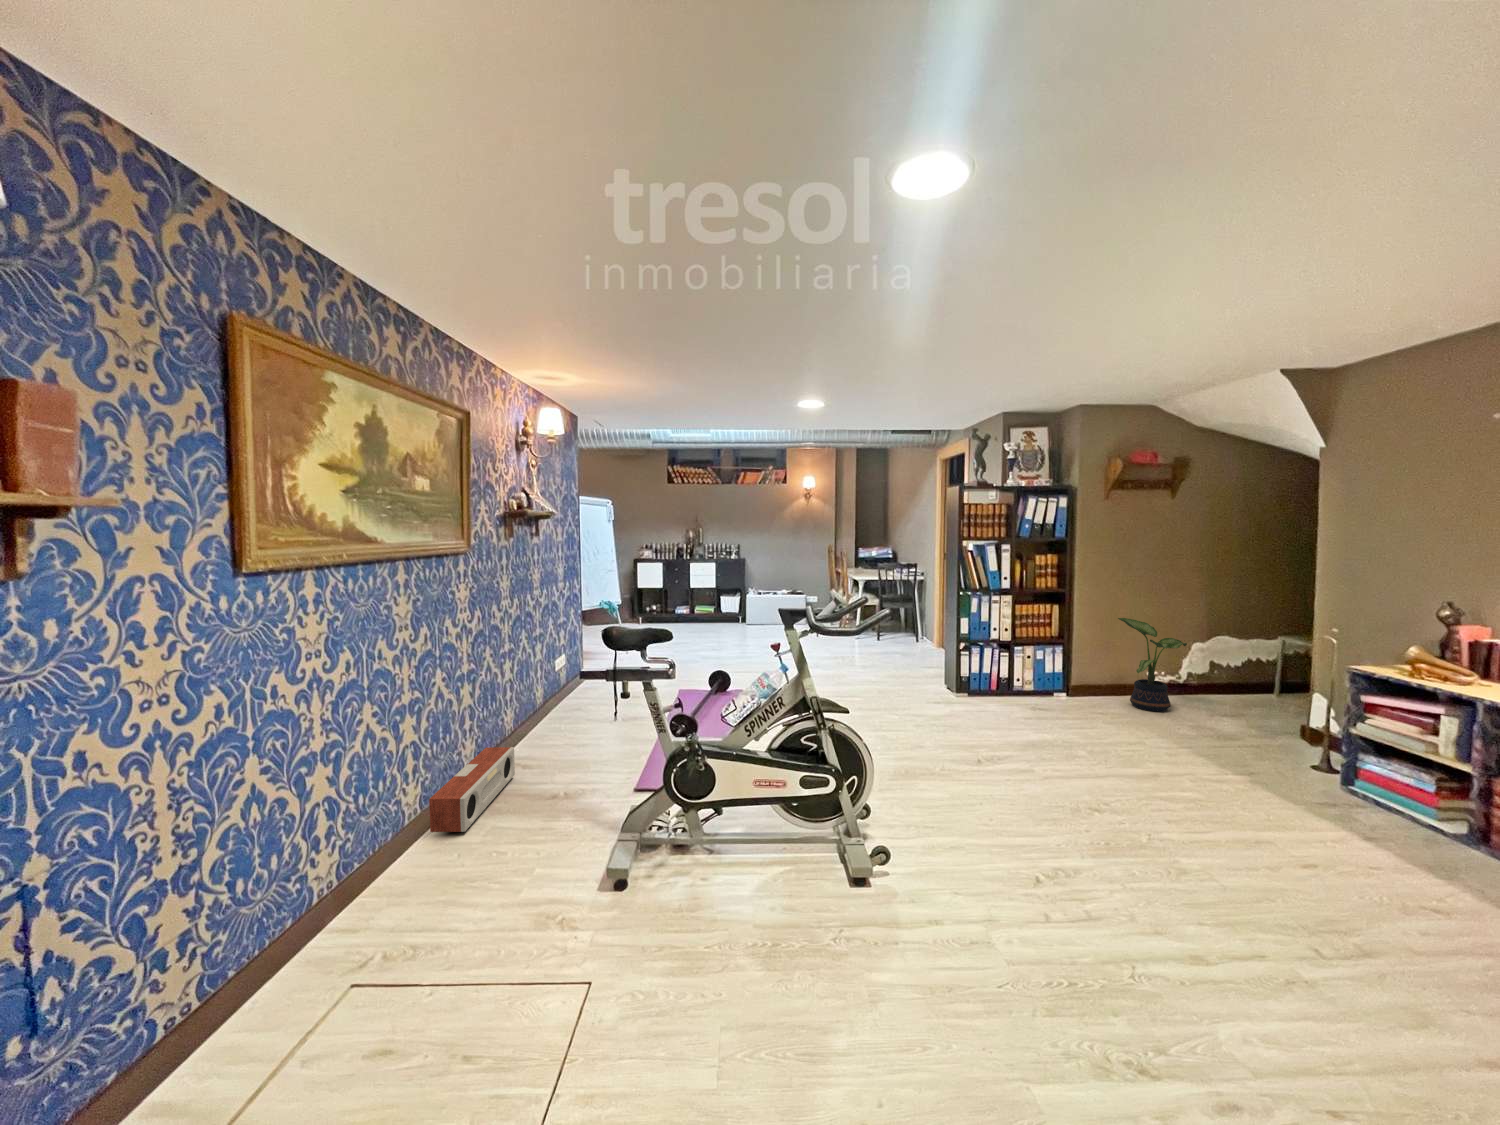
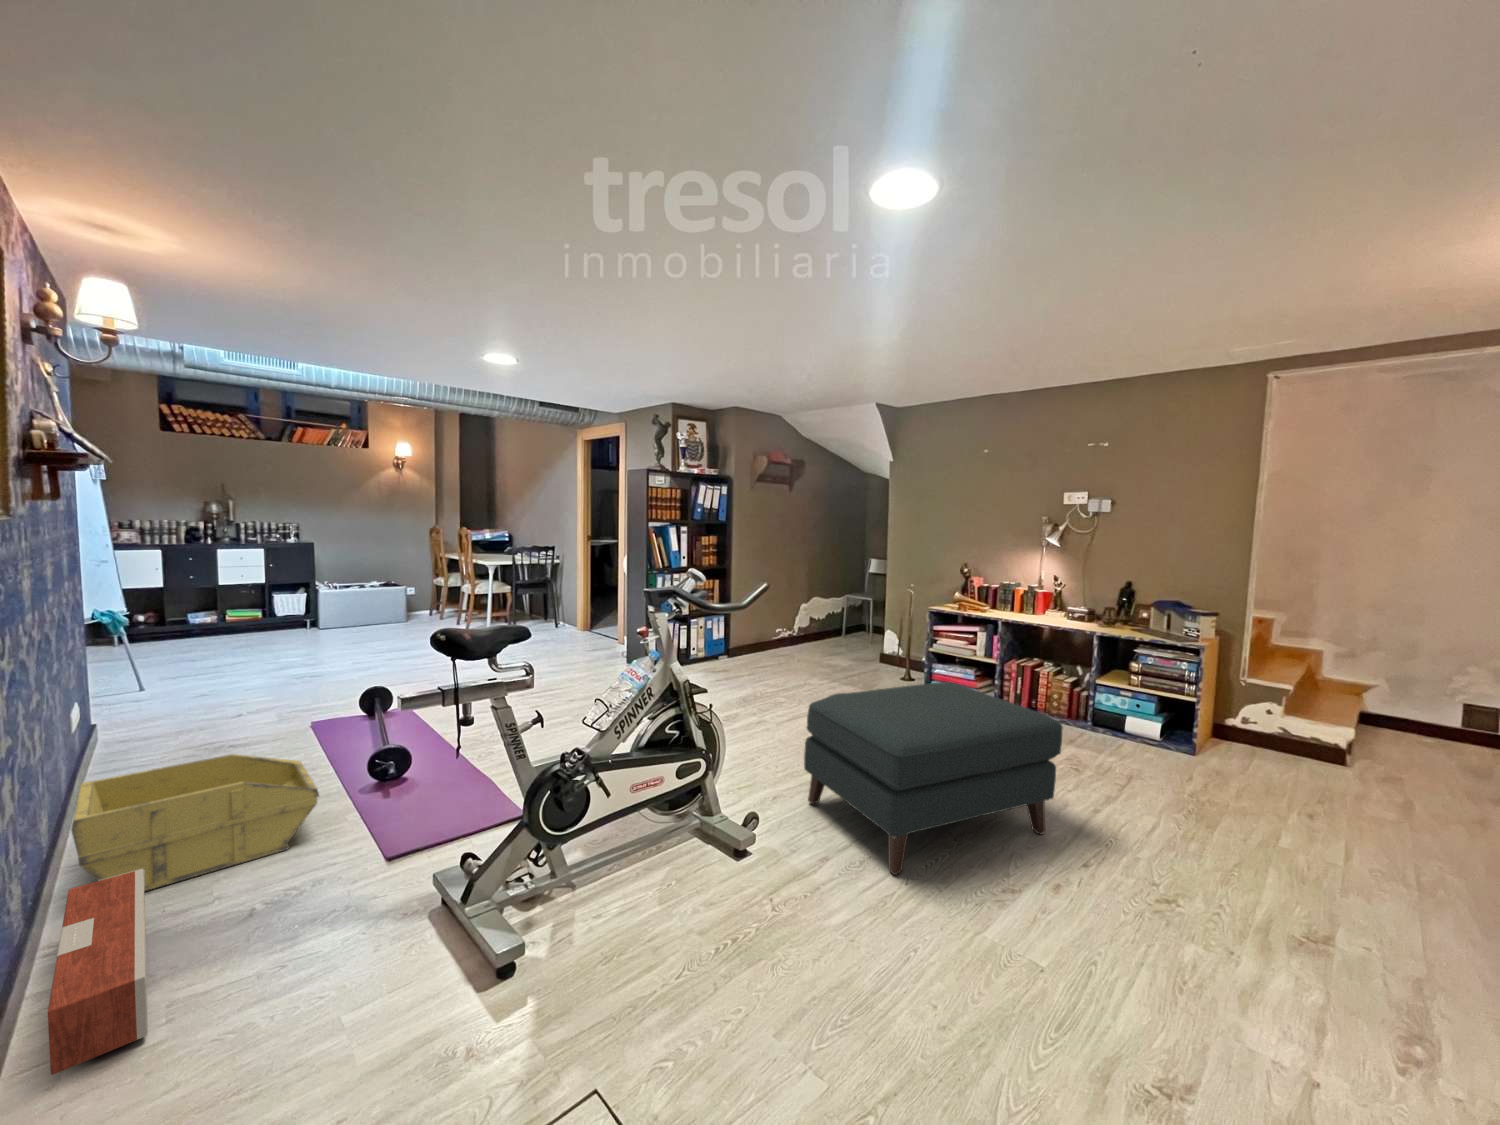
potted plant: present [1118,618,1187,712] -> none [762,587,807,659]
storage bin: none [500,695,623,763] -> present [71,754,319,891]
ottoman: none [965,747,1345,1050] -> present [804,682,1063,875]

